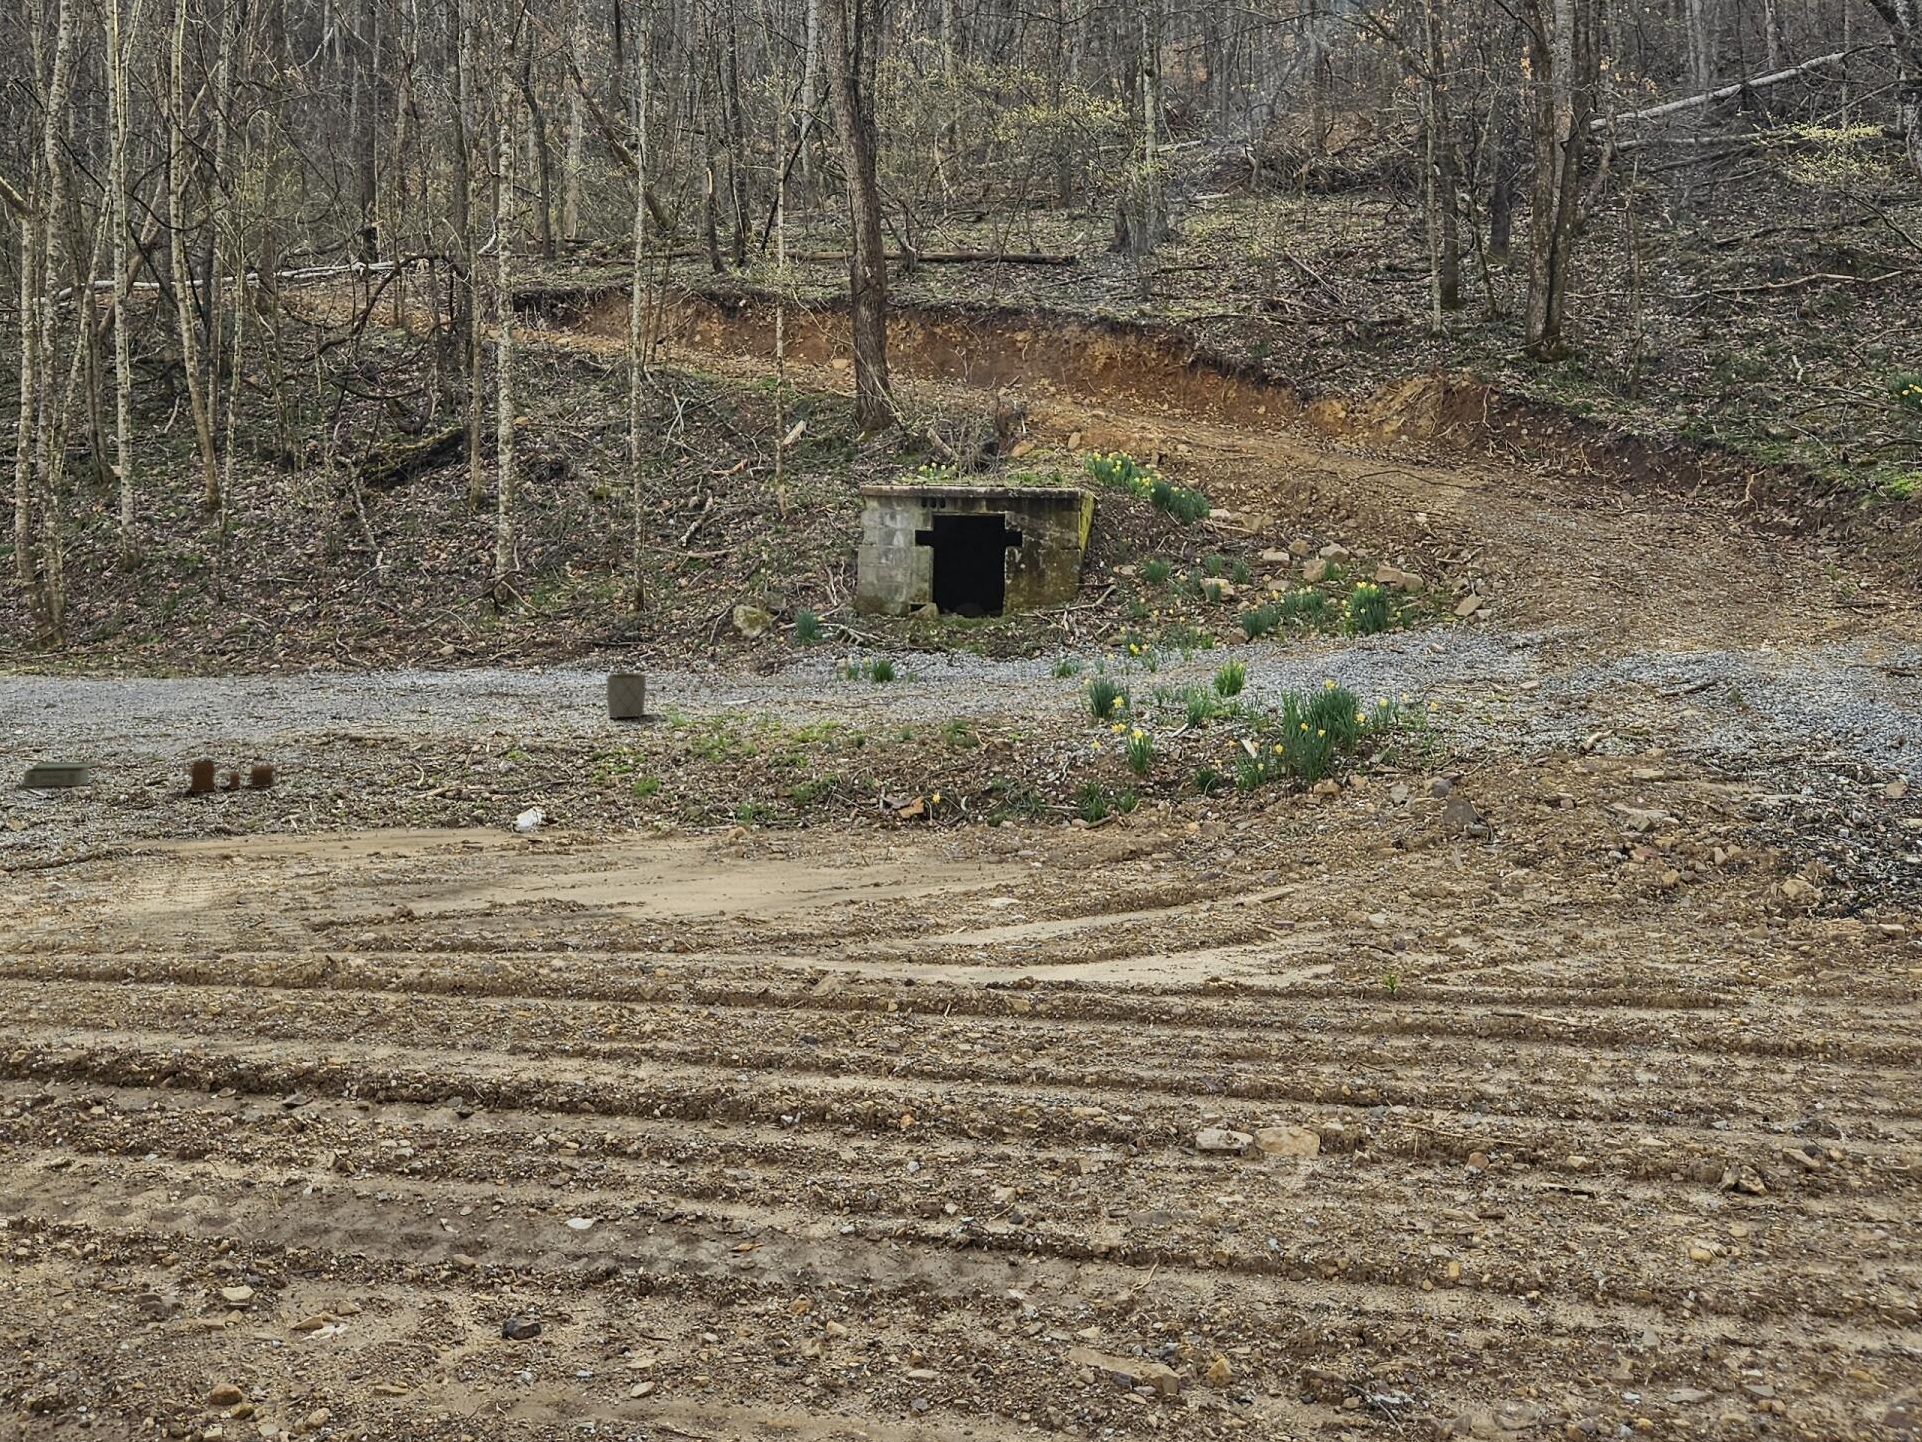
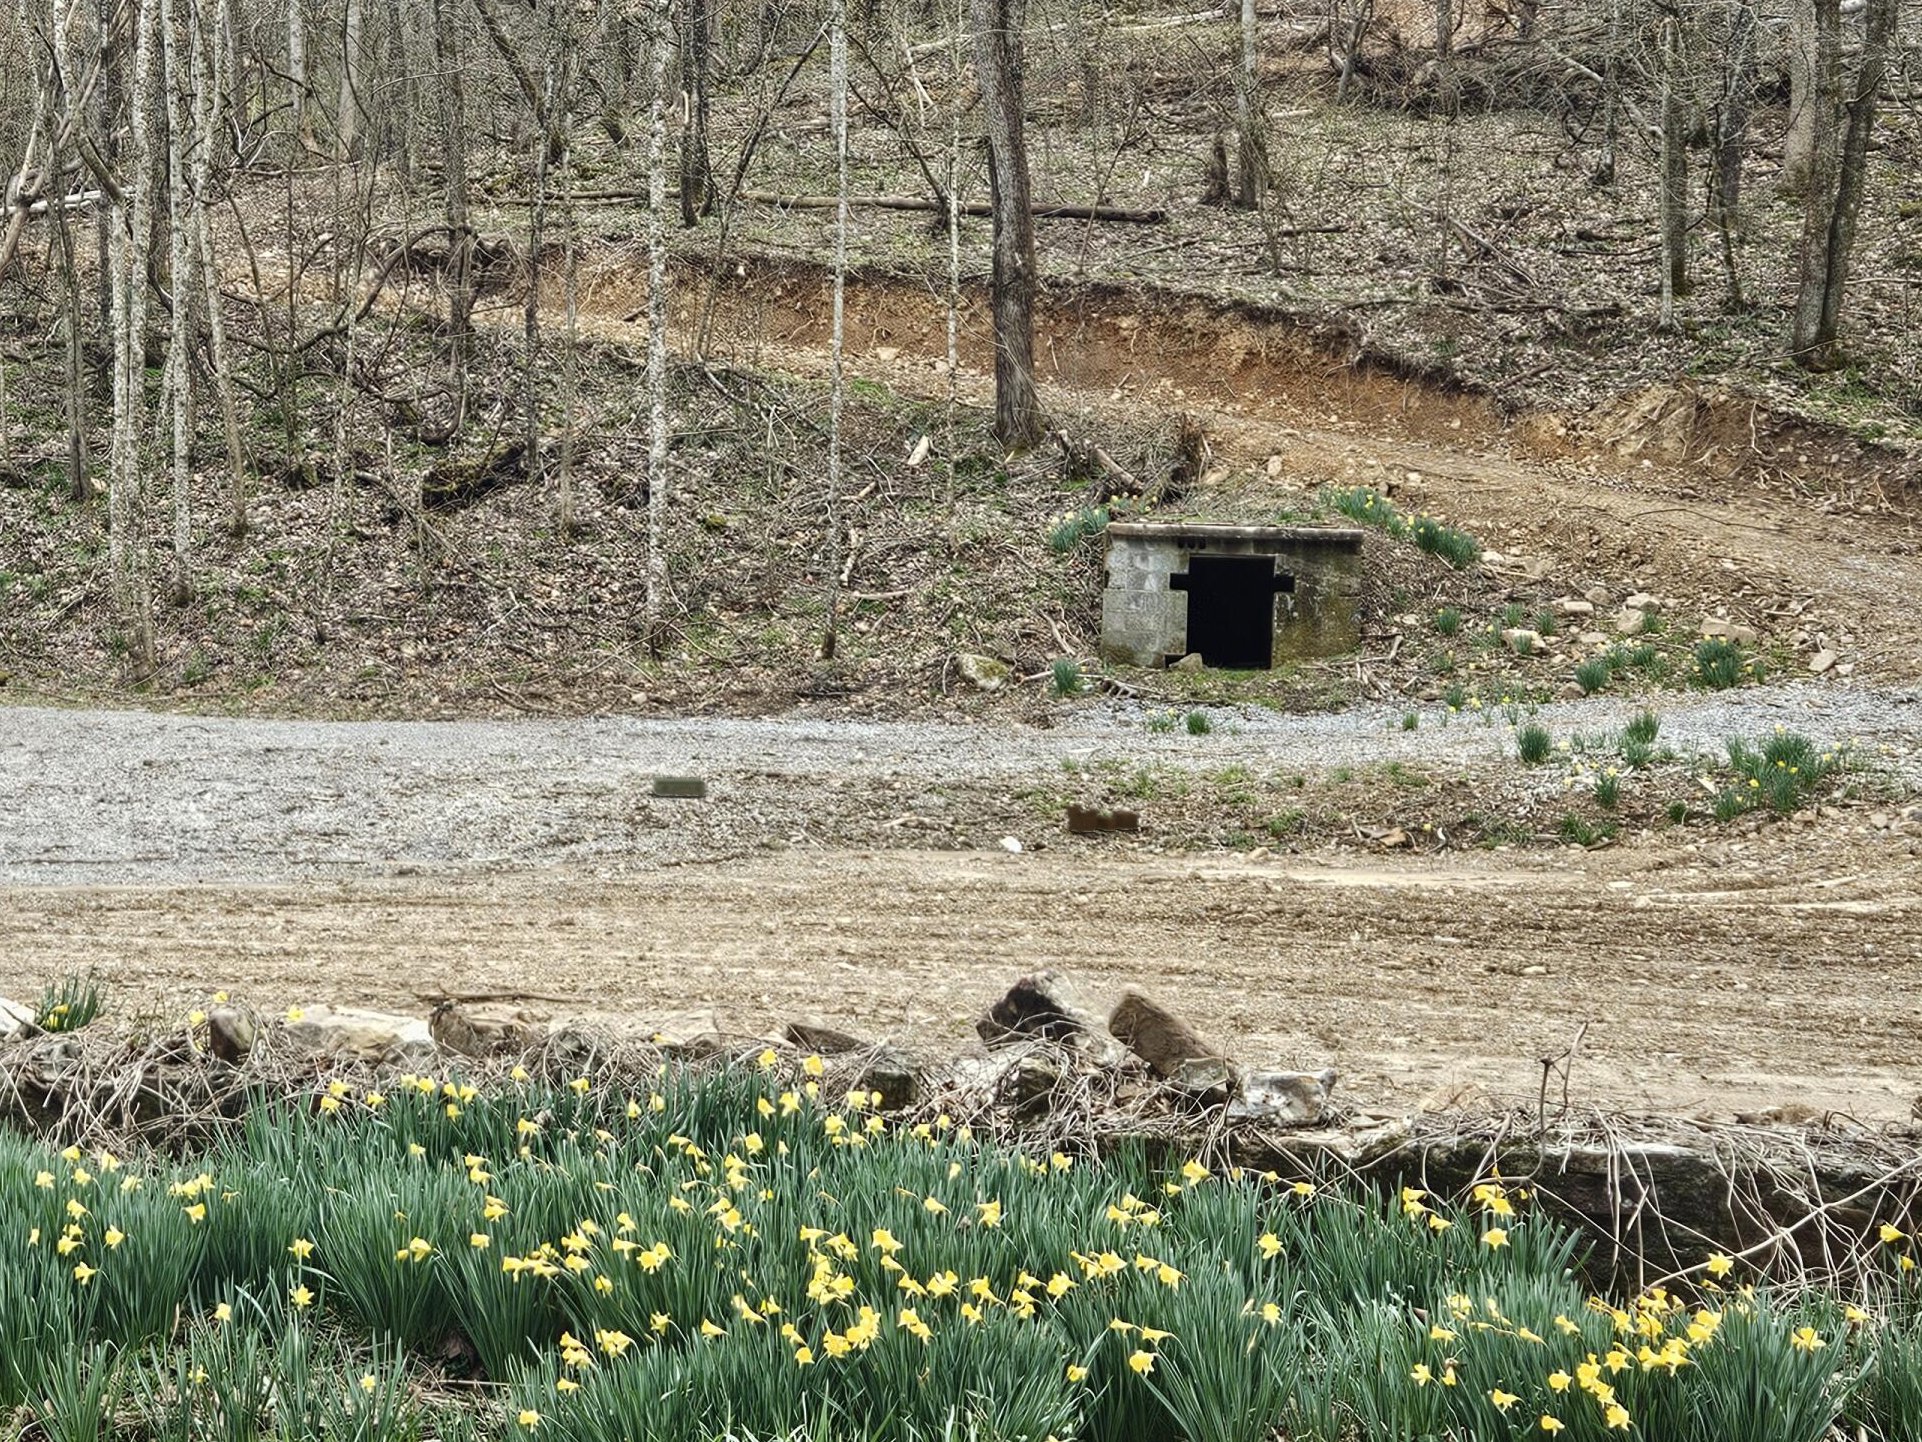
planter: present [607,673,646,718] -> none [1046,712,1085,756]
cardboard box: present [182,761,273,792] -> present [1064,805,1139,833]

